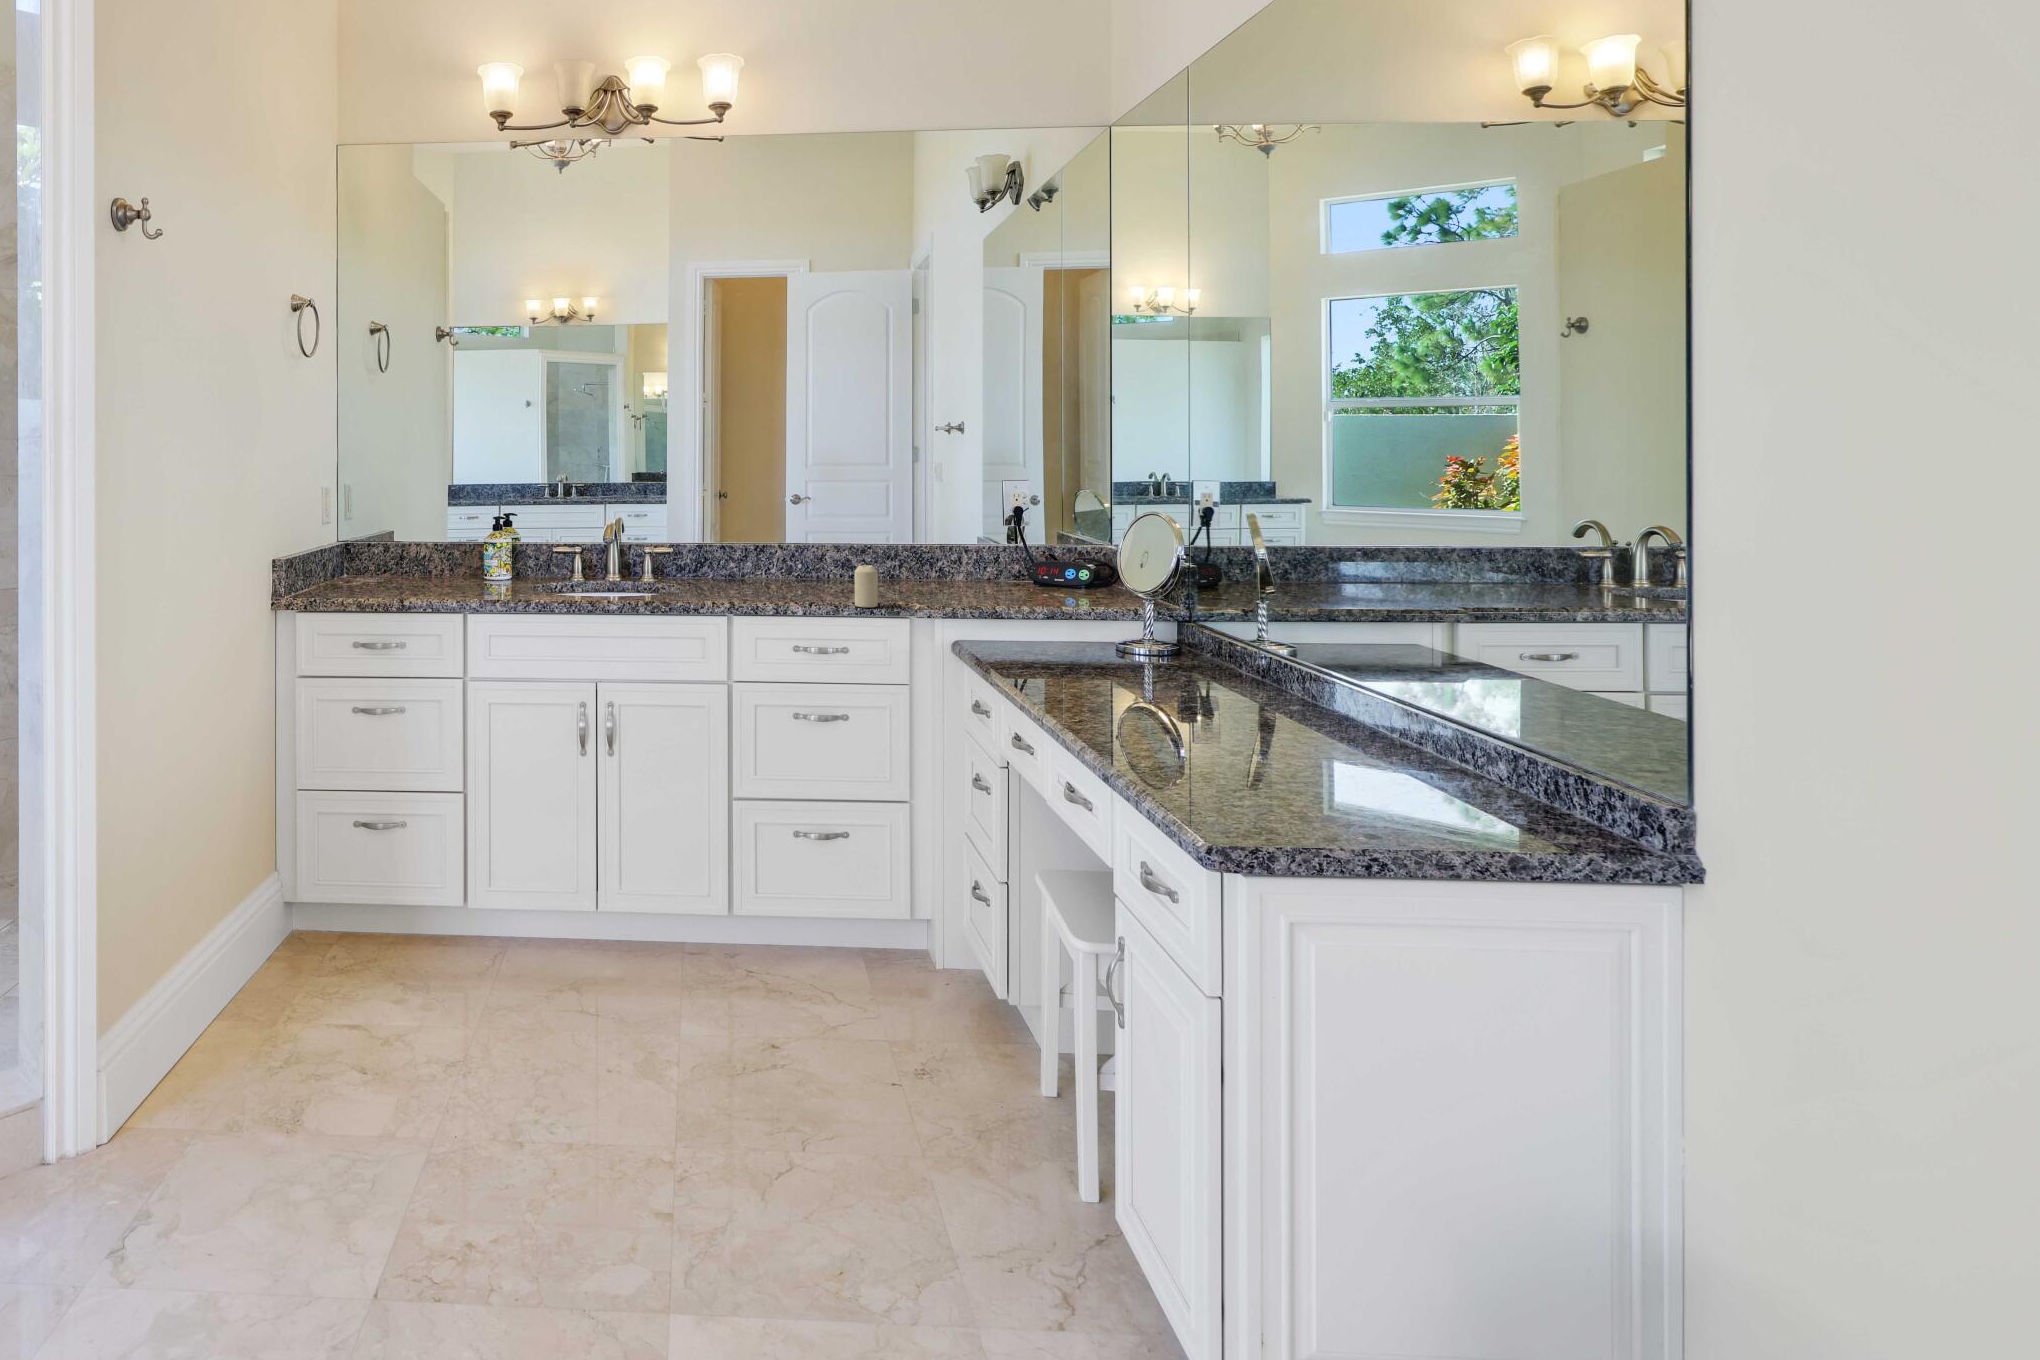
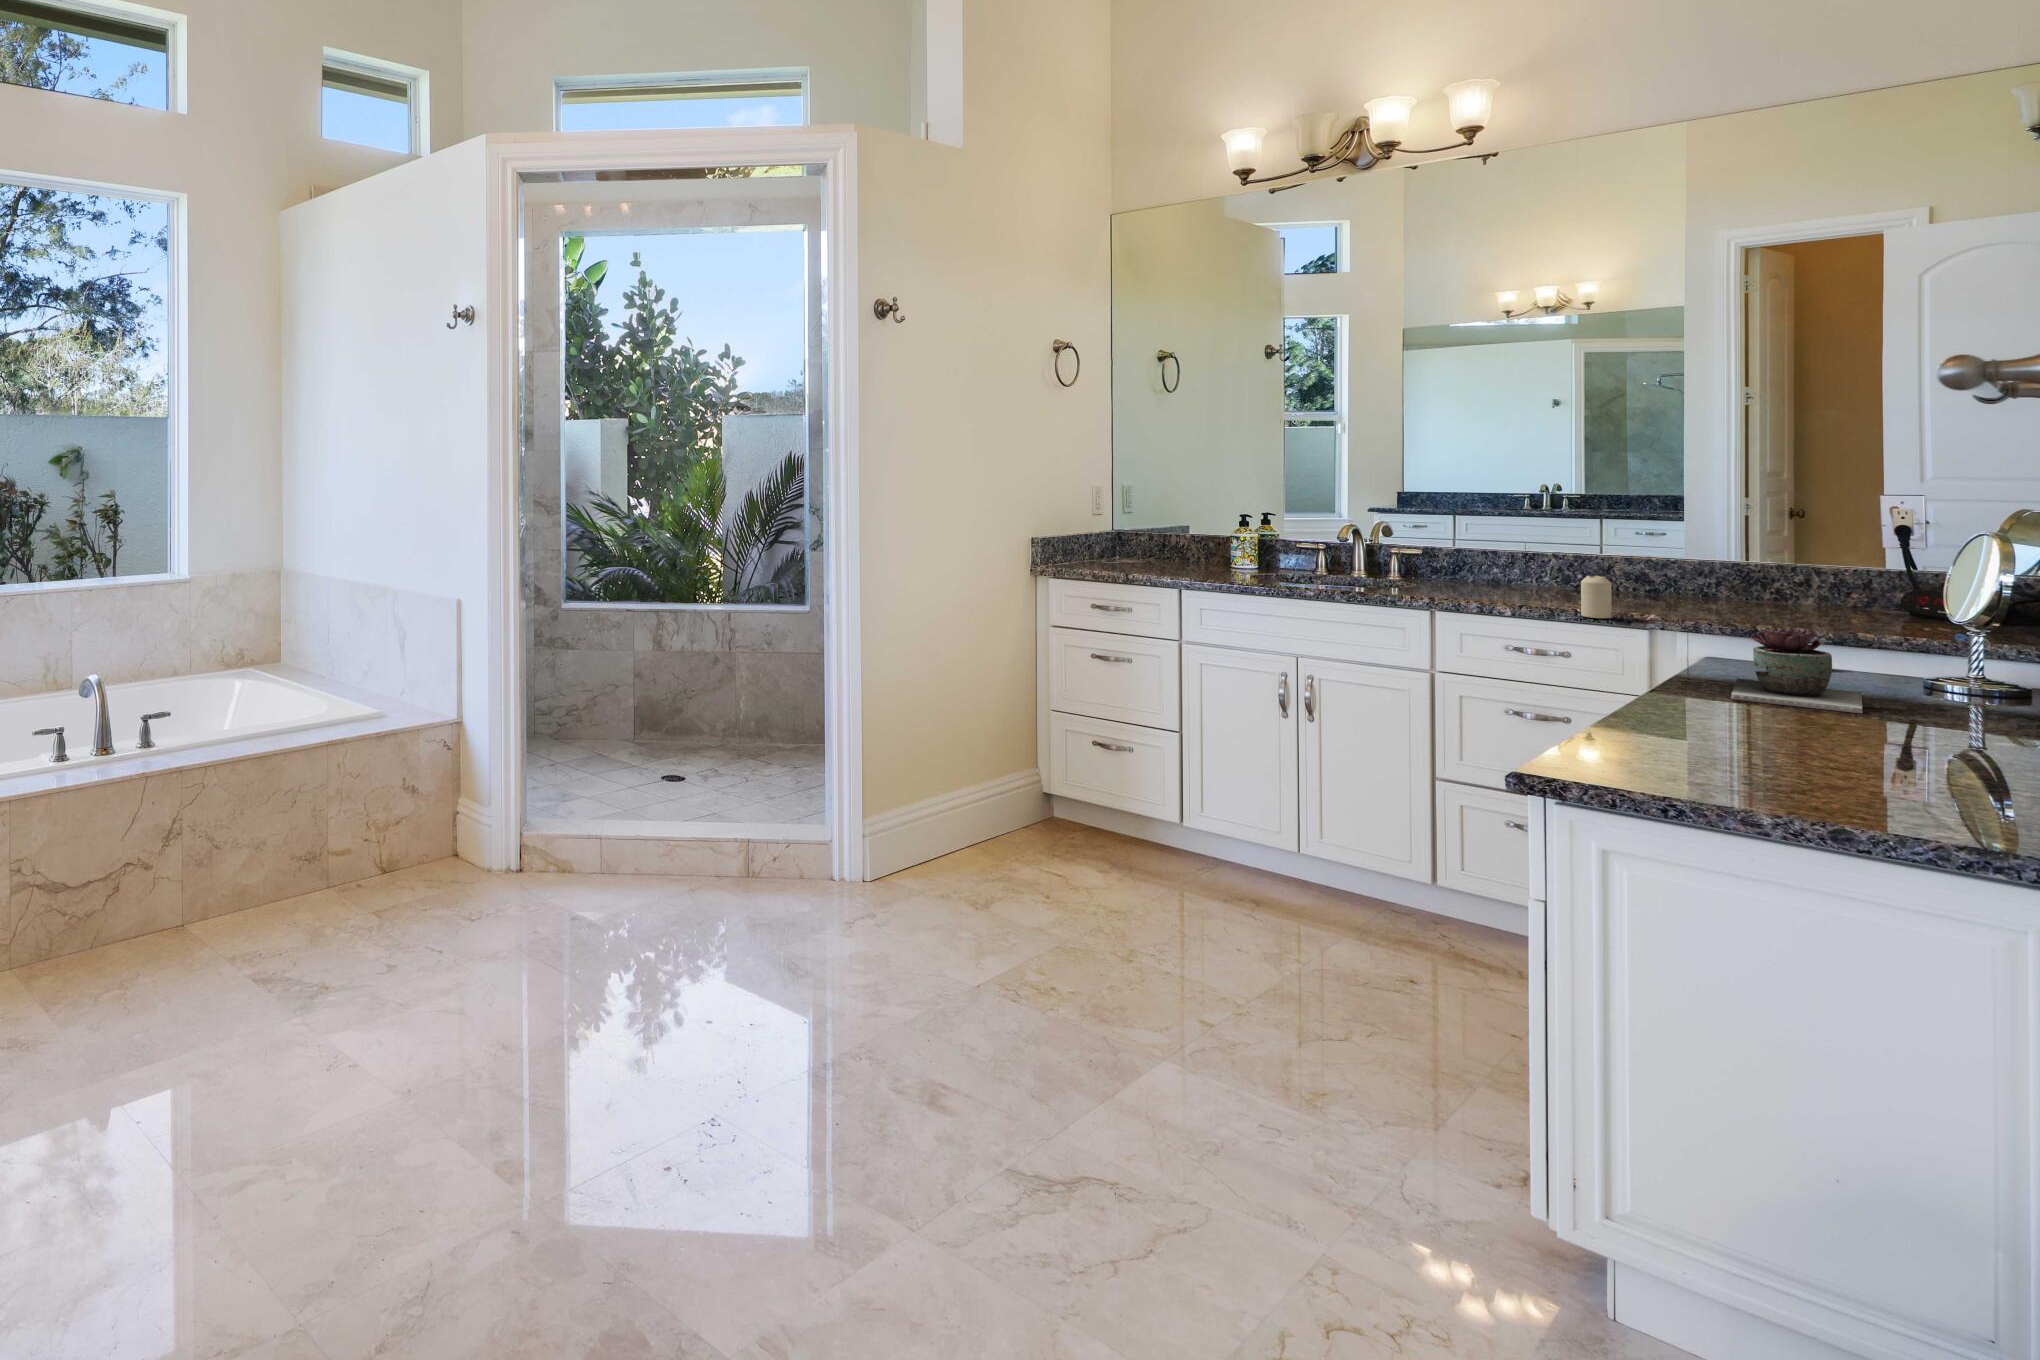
succulent plant: none [1017,602,1136,679] -> present [1731,628,1863,713]

